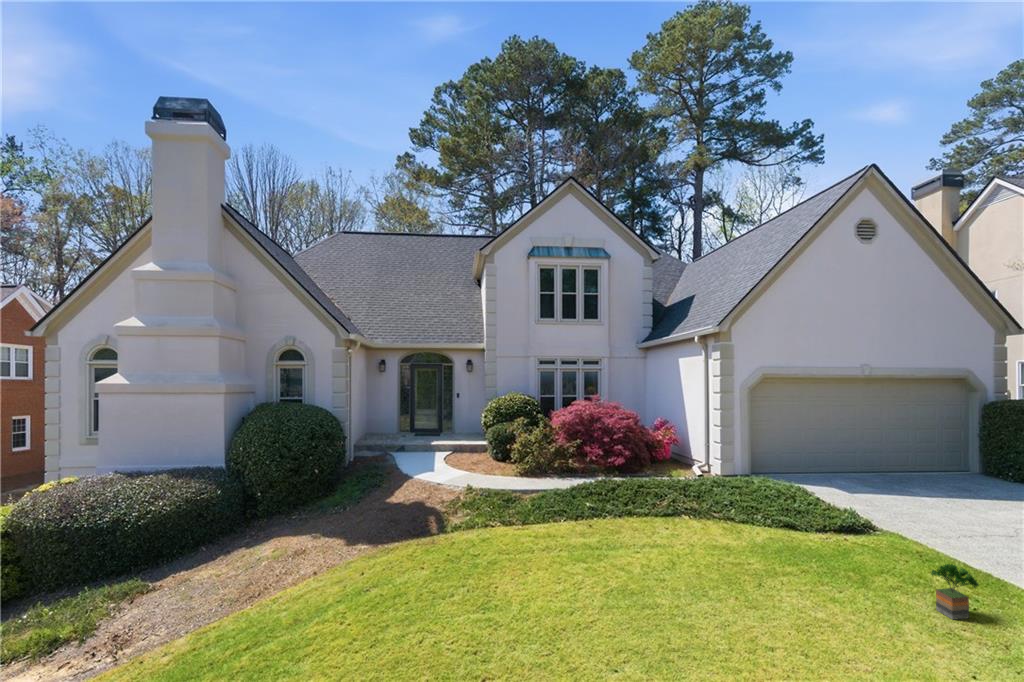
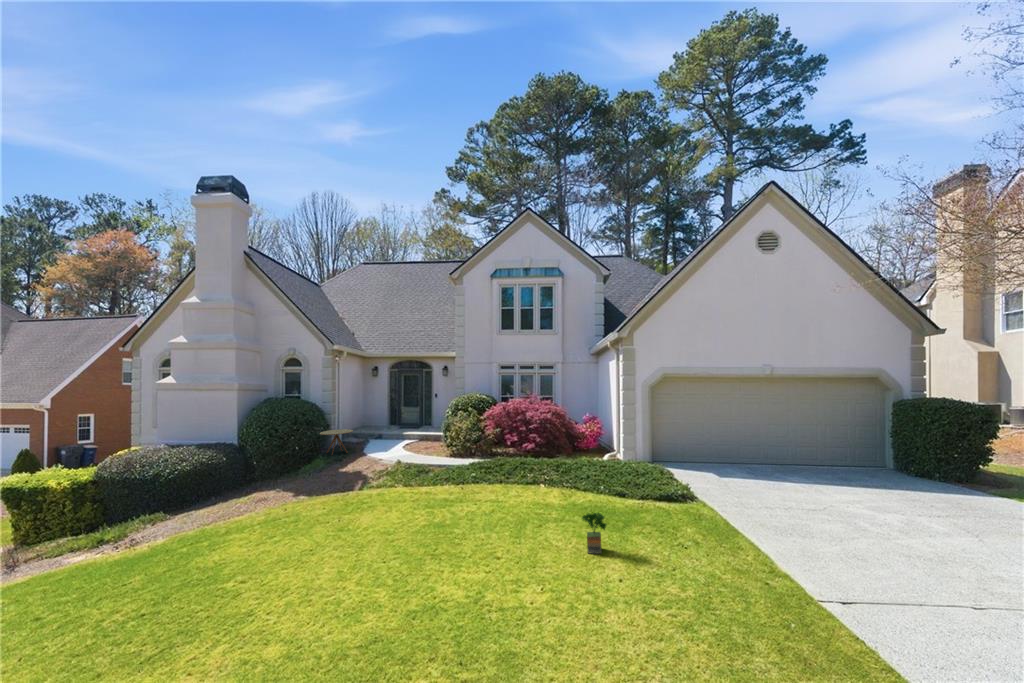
round table: none [345,442,386,477] -> present [320,429,353,455]

